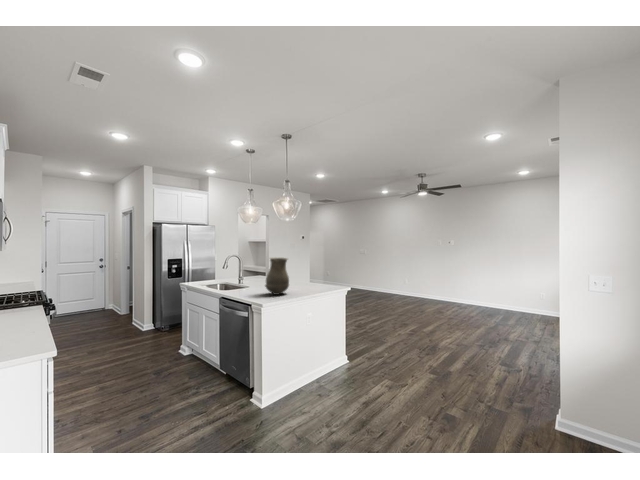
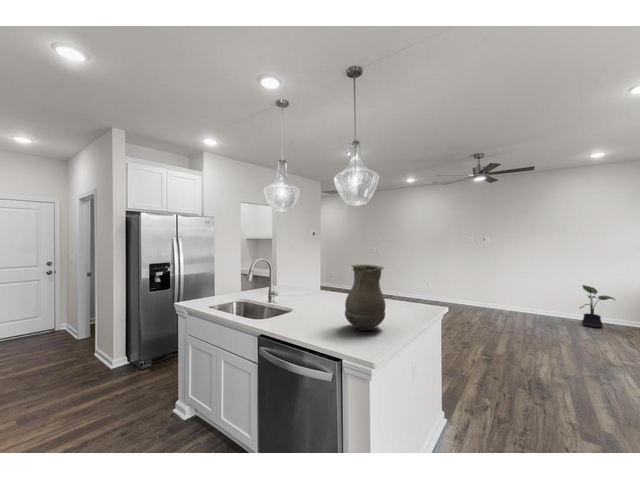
potted plant: none [517,281,547,317] -> present [580,285,615,328]

